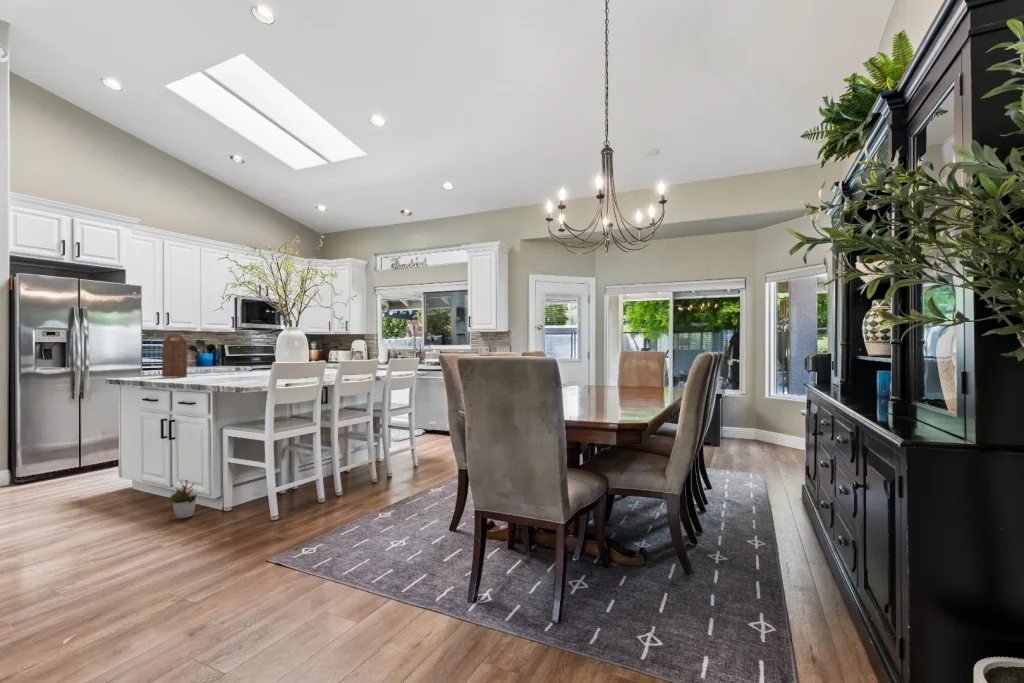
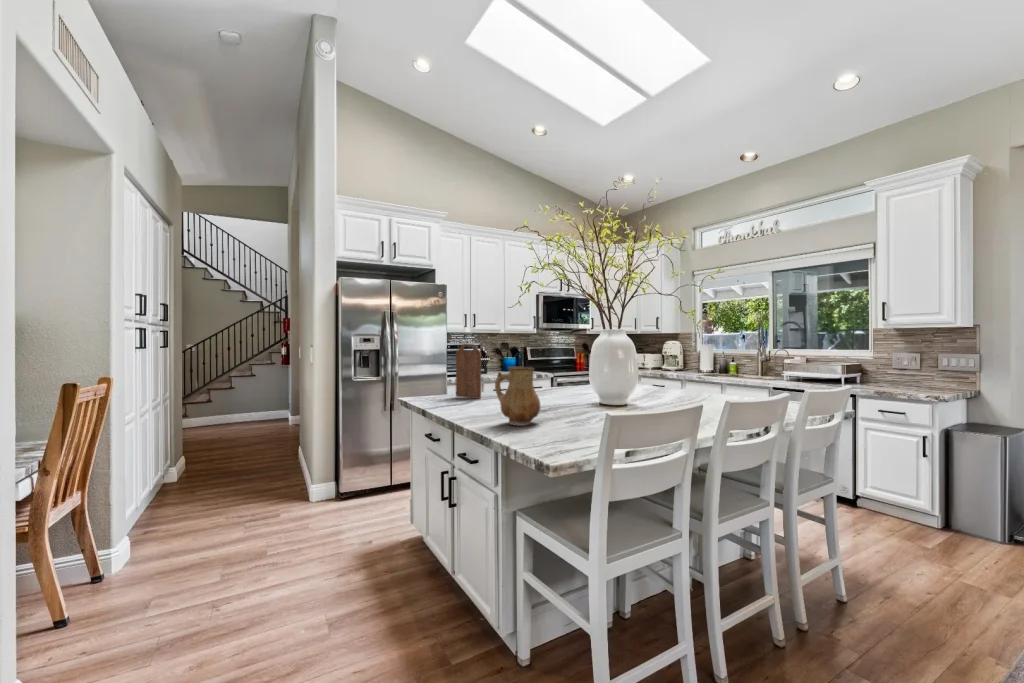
ceramic pitcher: none [206,345,239,381] -> present [495,367,541,426]
decorative plant: present [170,480,197,519] -> none [444,586,482,652]

